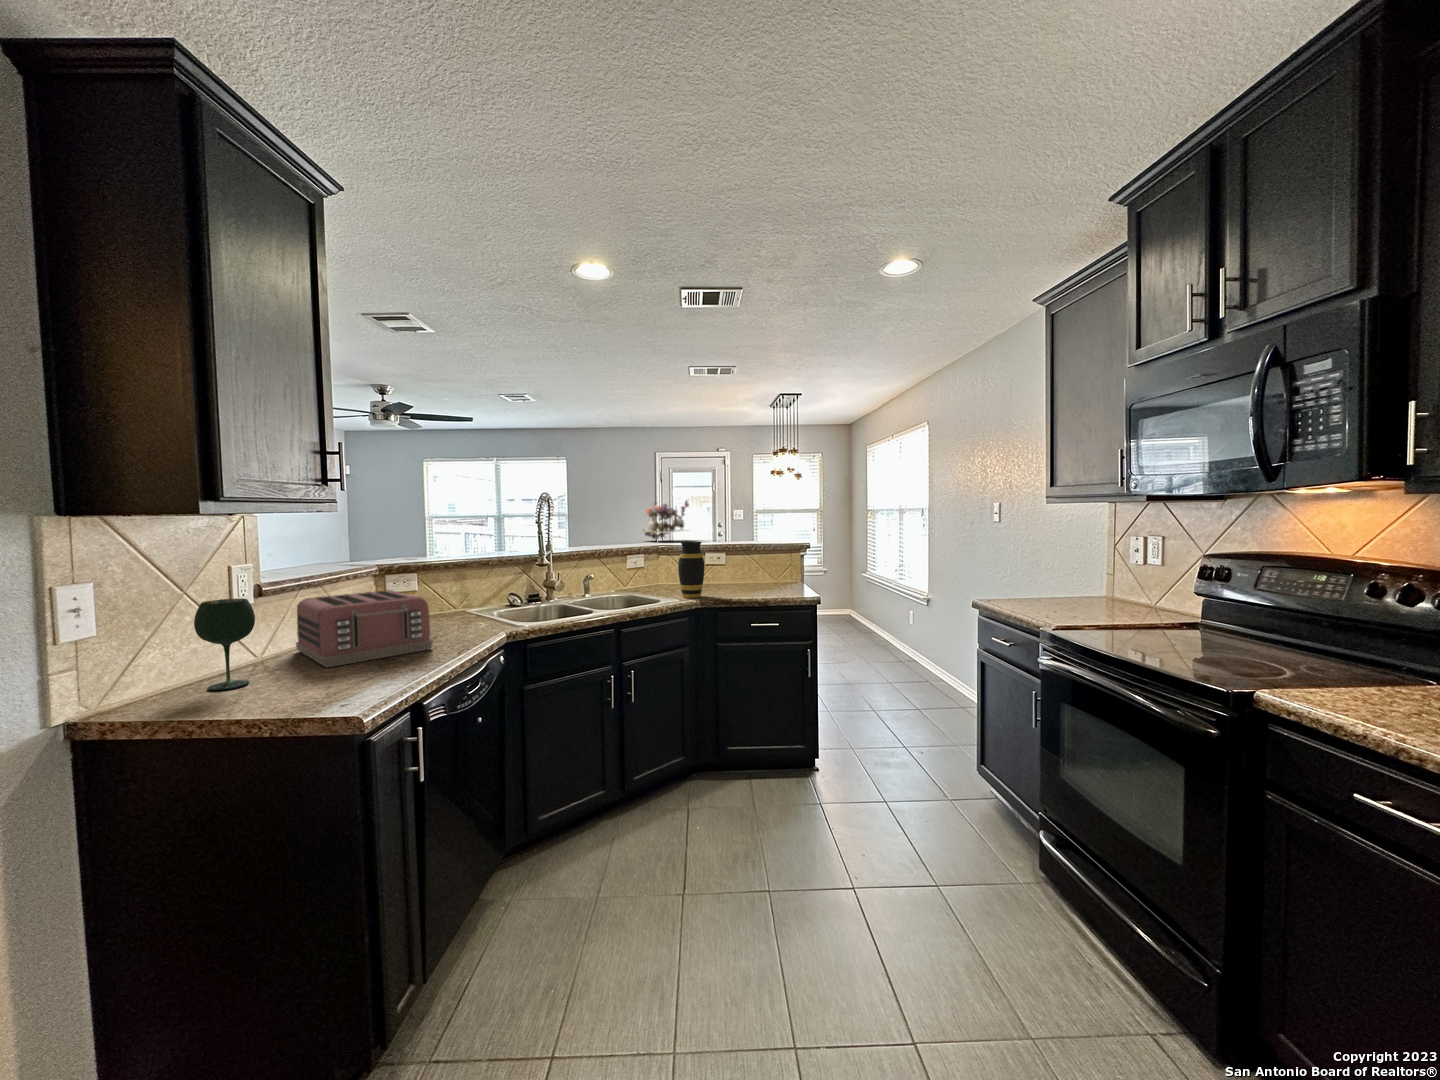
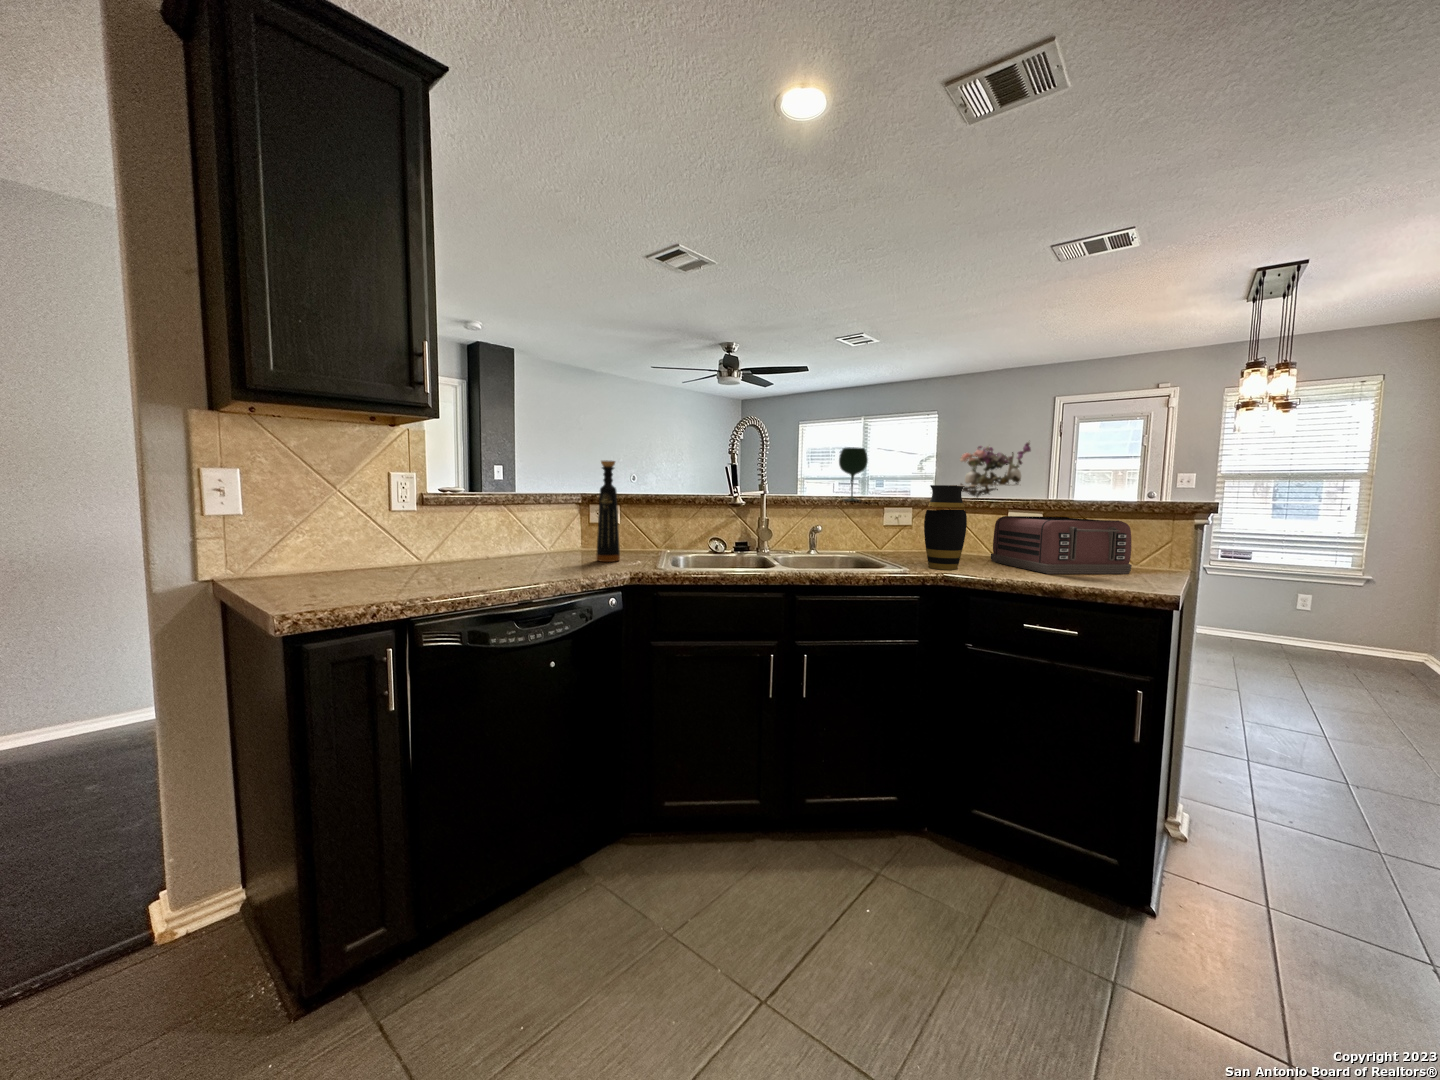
bottle: none [437,536,460,628] -> present [597,460,620,562]
toaster: present [296,590,433,667] -> present [991,516,1132,574]
wine glass: present [194,599,255,690] -> present [839,448,868,501]

